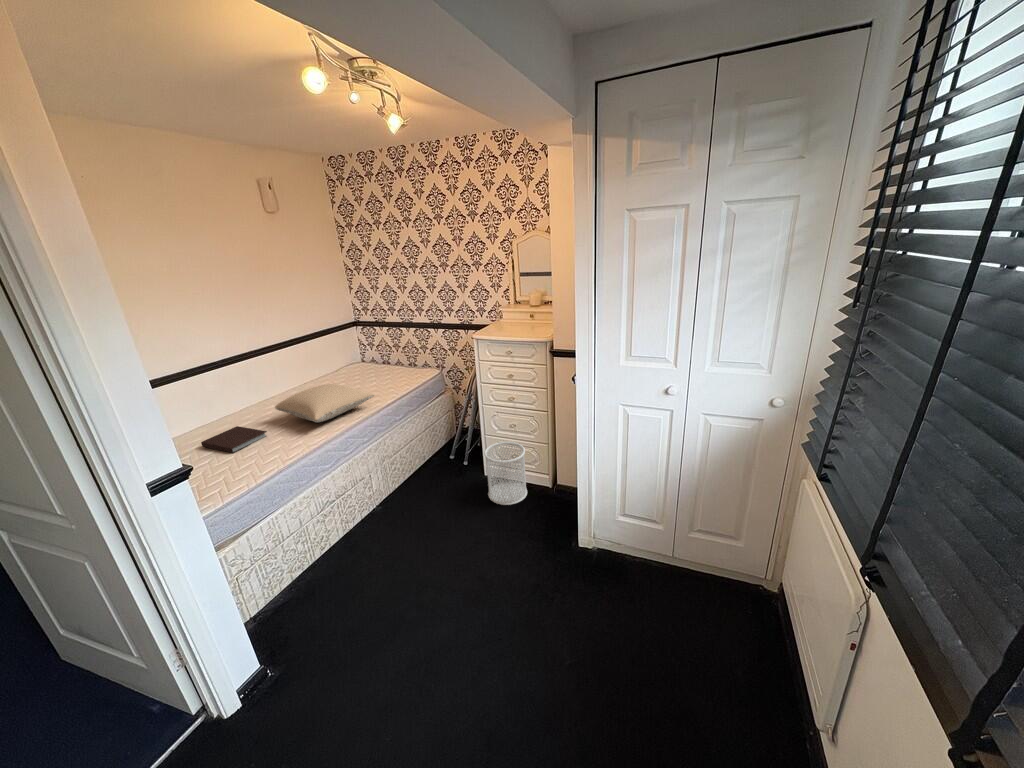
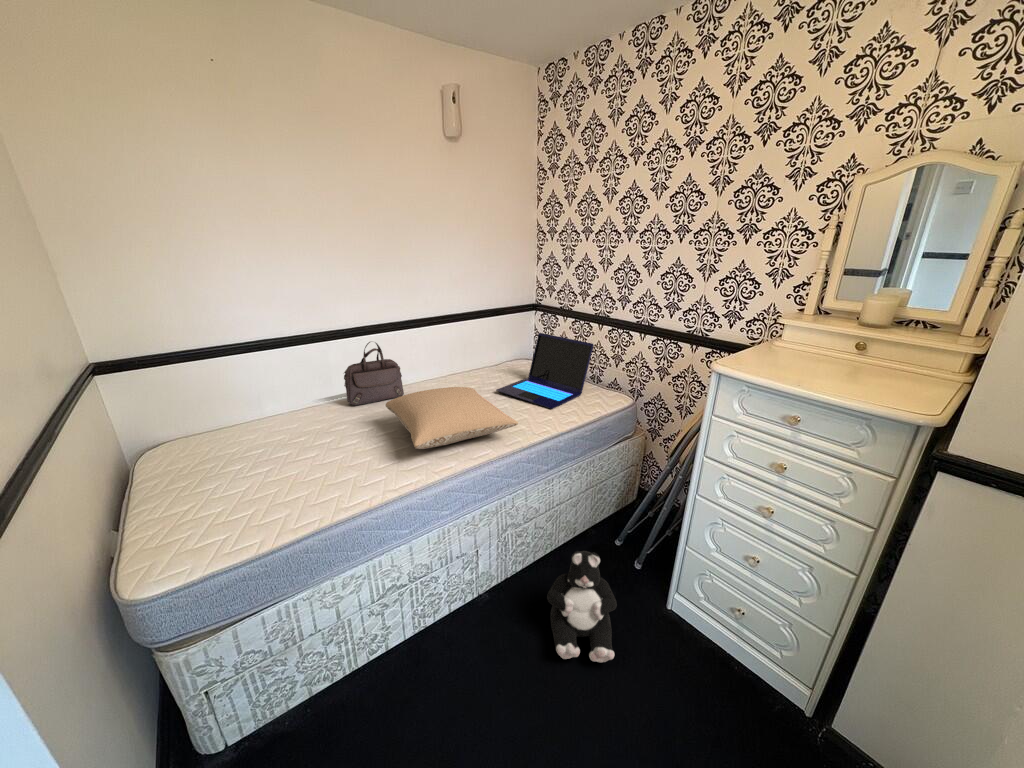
laptop: none [347,341,406,387] -> present [496,333,594,409]
handbag: none [225,369,276,419] -> present [344,342,404,405]
notebook: present [201,426,267,453] -> none [286,417,361,462]
wastebasket: present [485,442,527,505] -> none [665,578,769,720]
plush toy: none [419,452,462,511] -> present [547,551,617,663]

